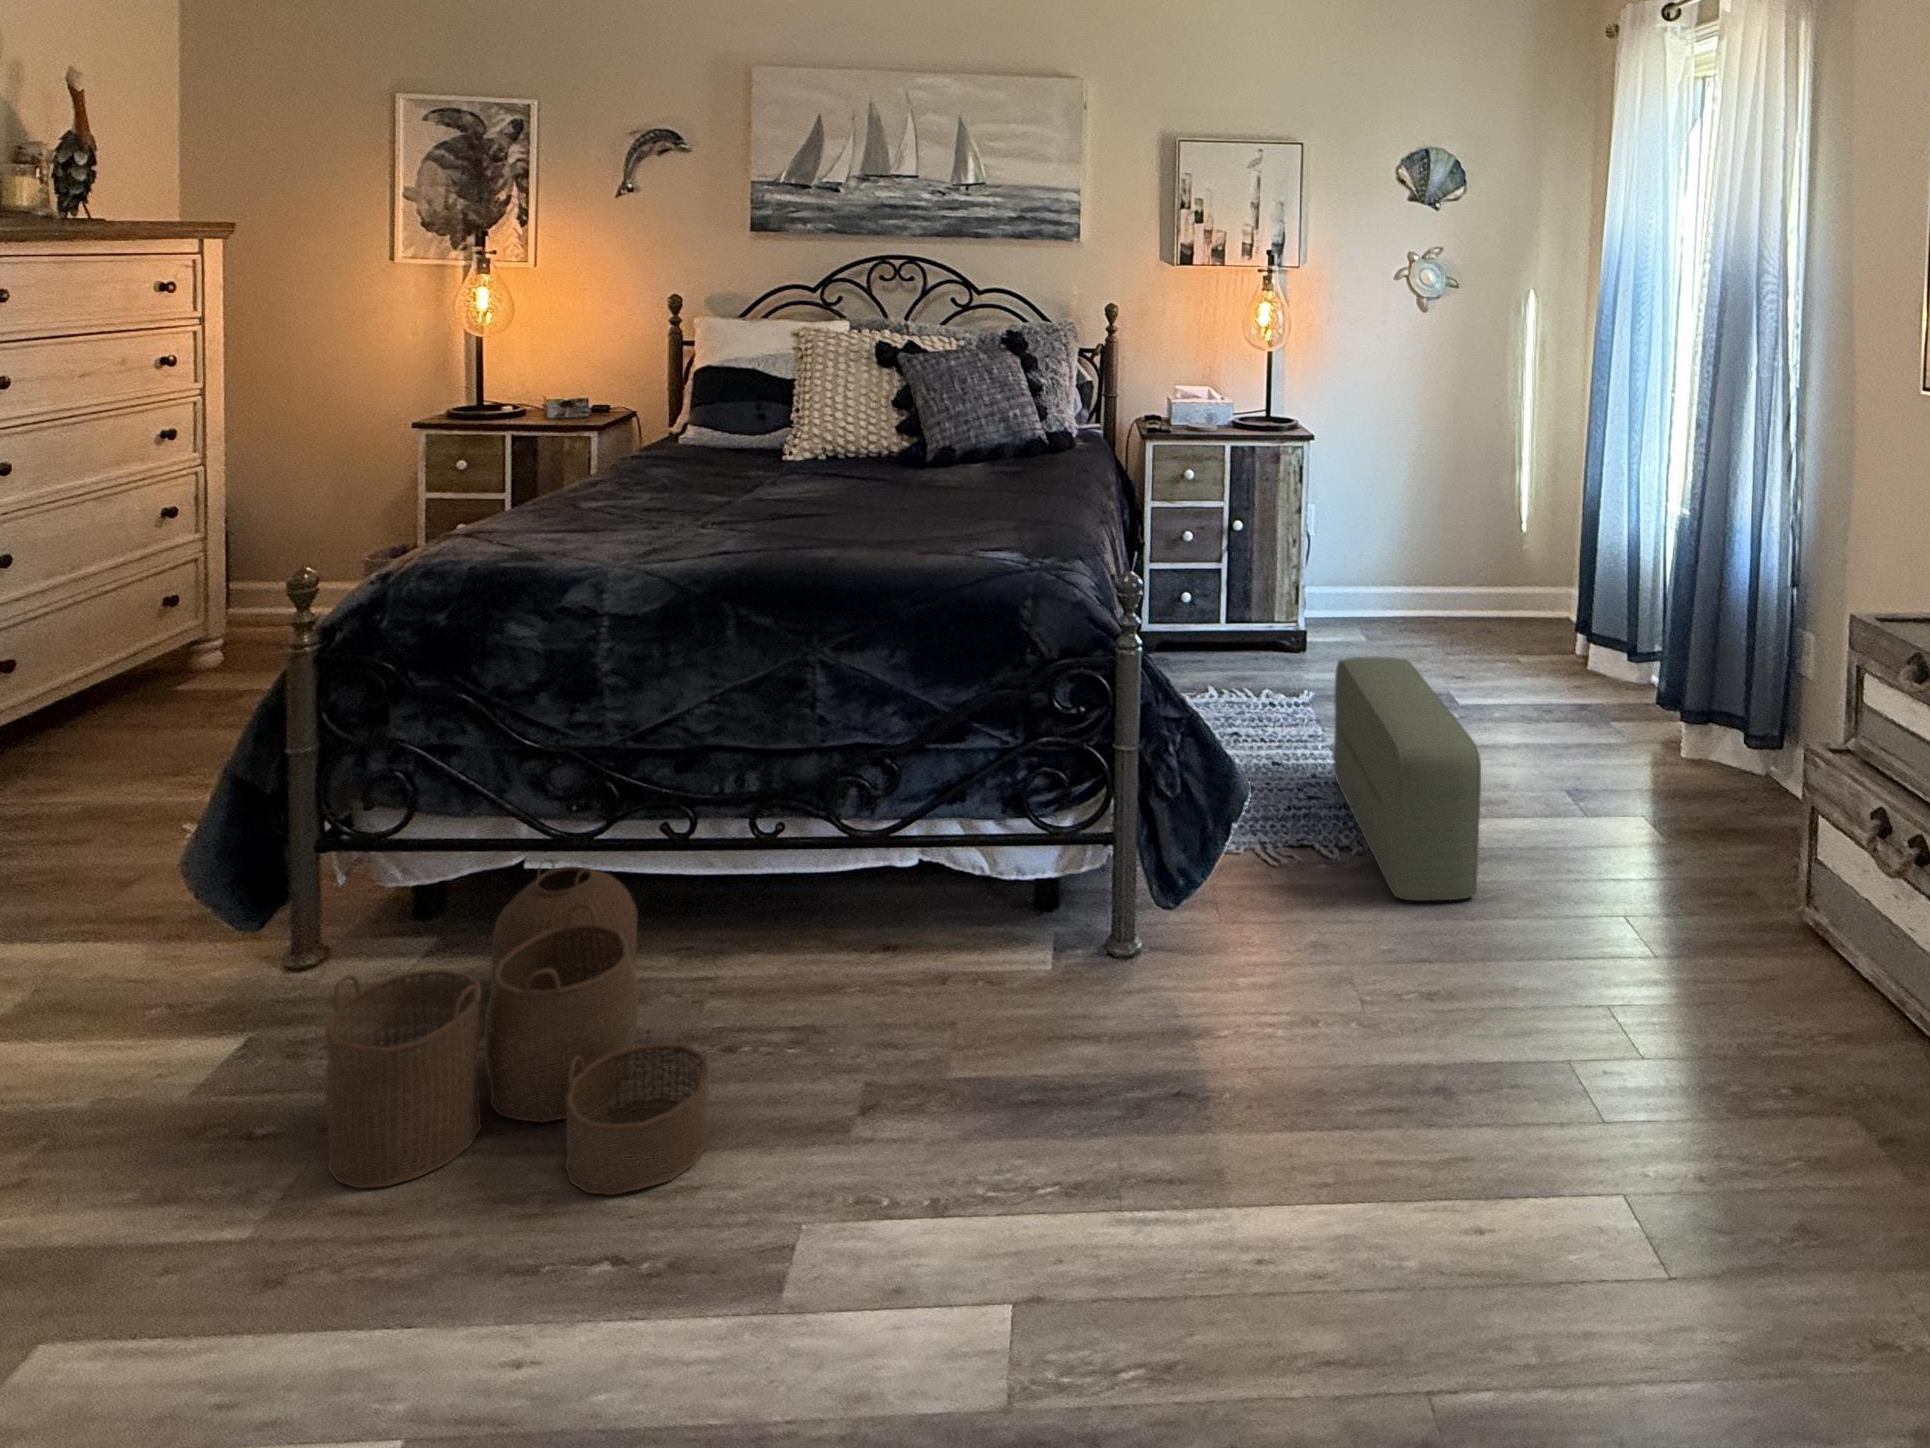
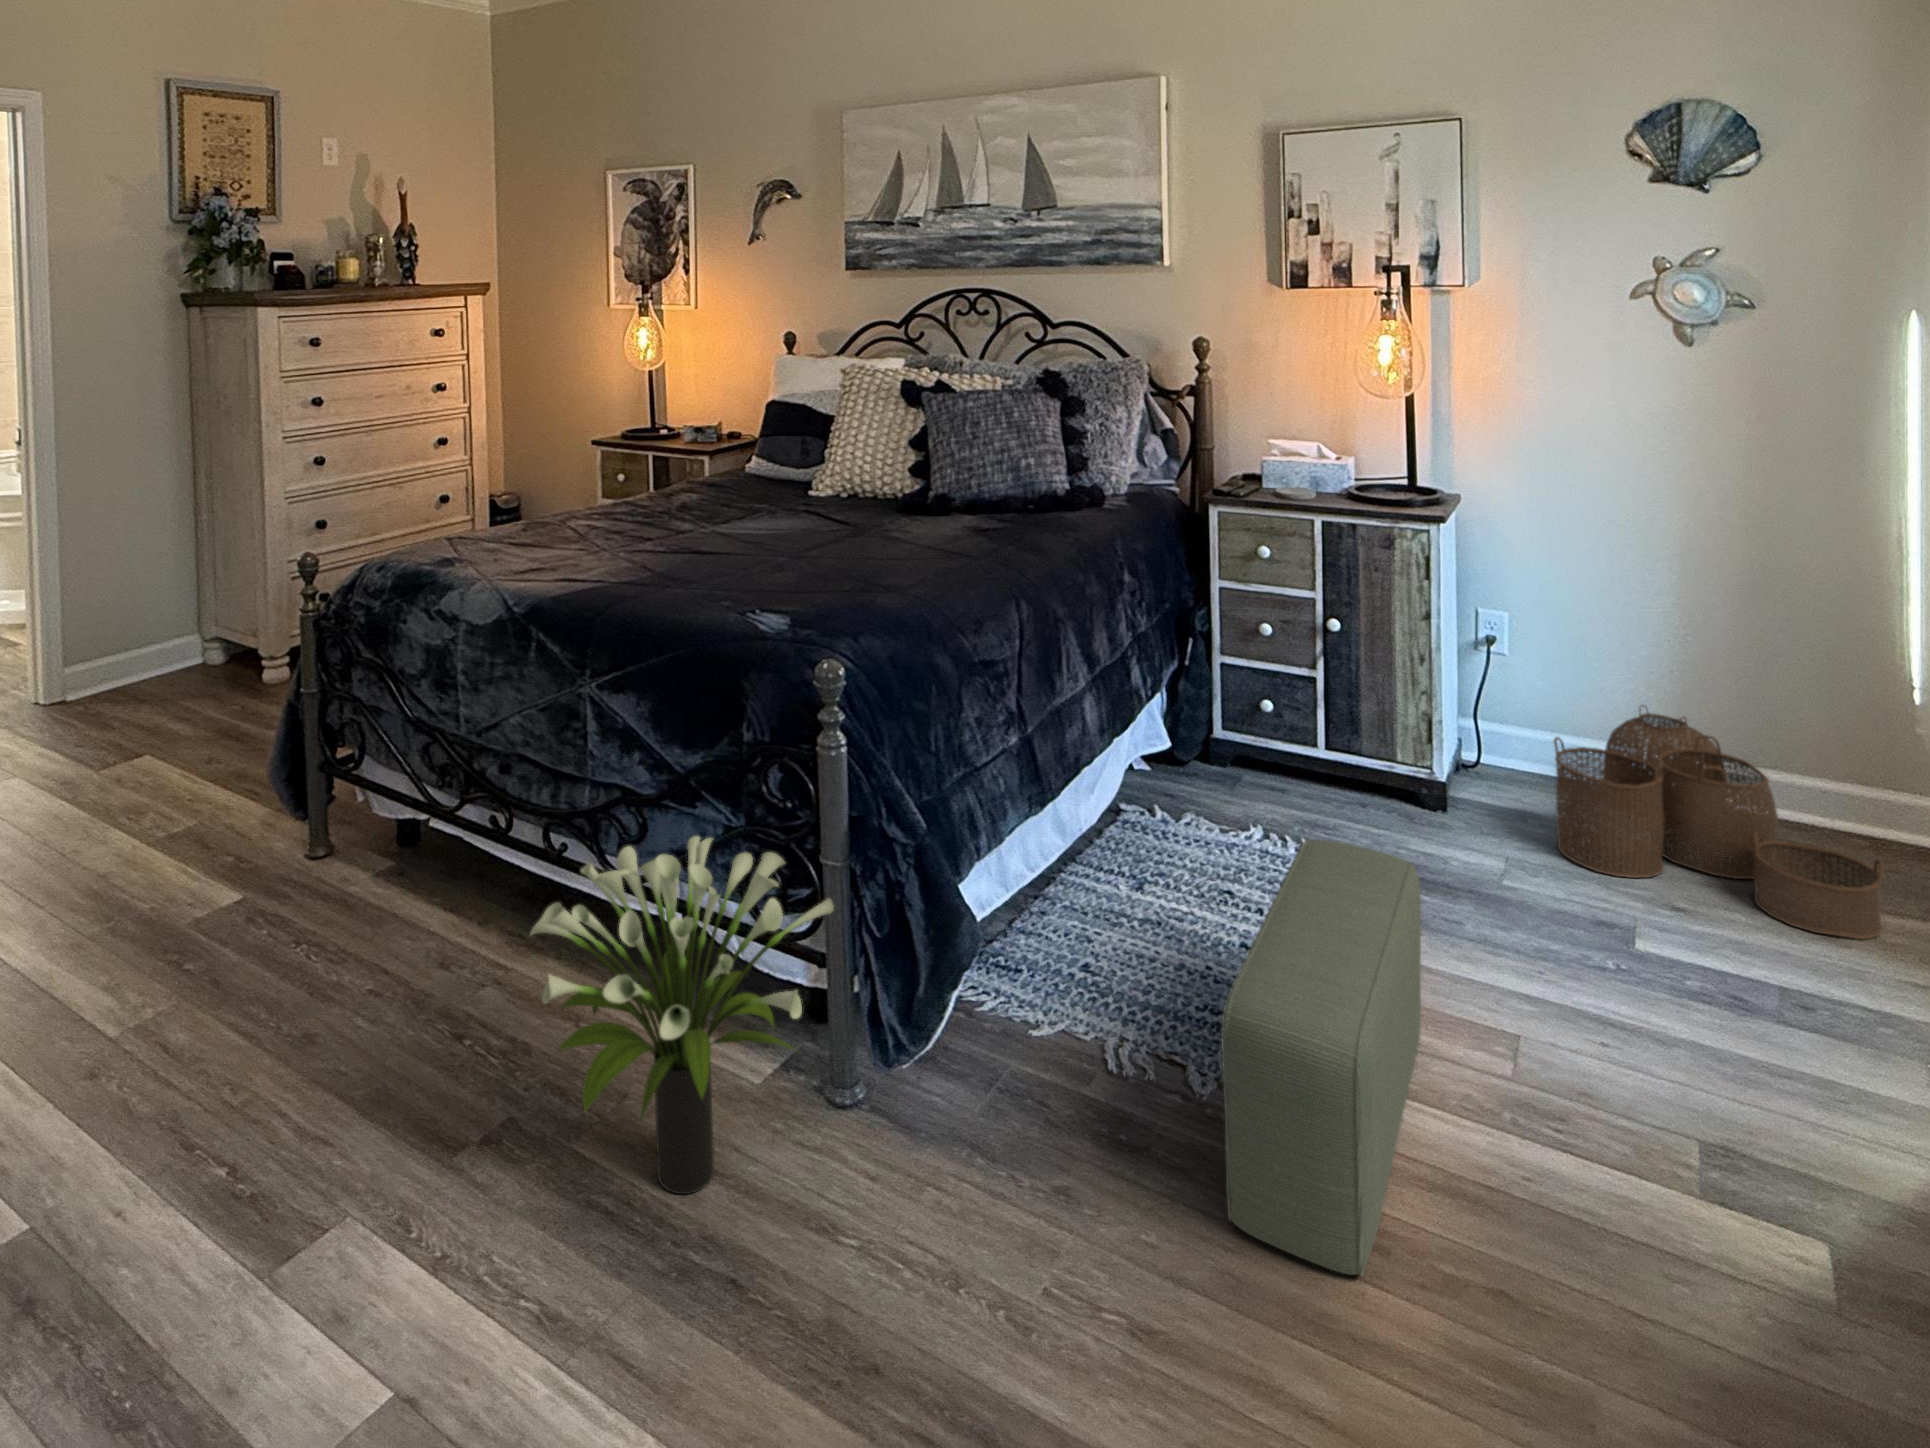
potted plant: none [924,726,1189,1027] -> present [530,836,834,1194]
woven basket: present [325,859,710,1195] -> present [1554,706,1884,939]

